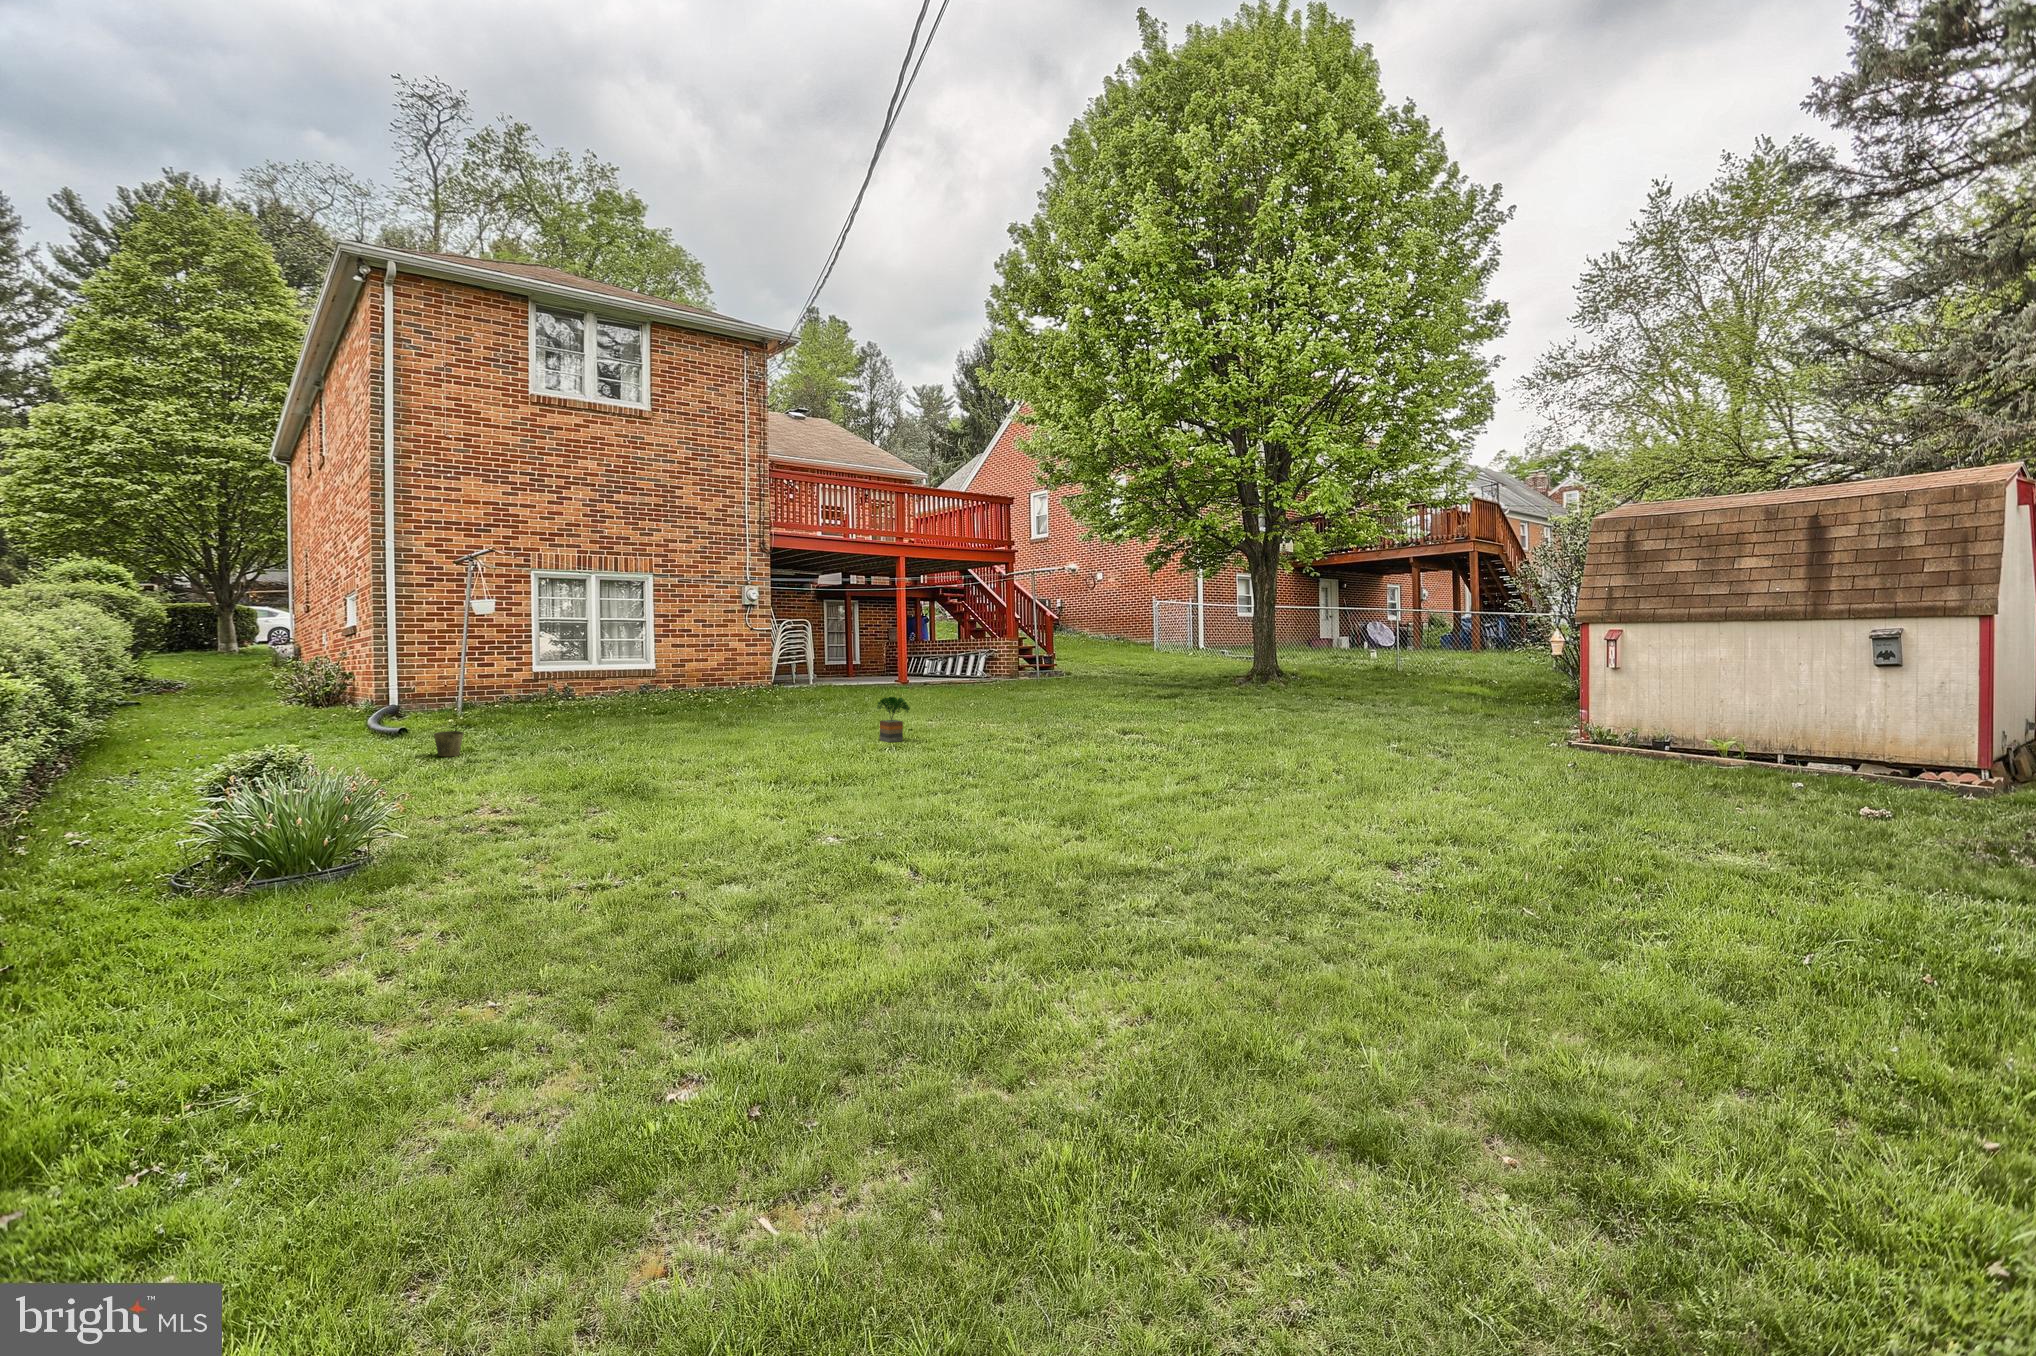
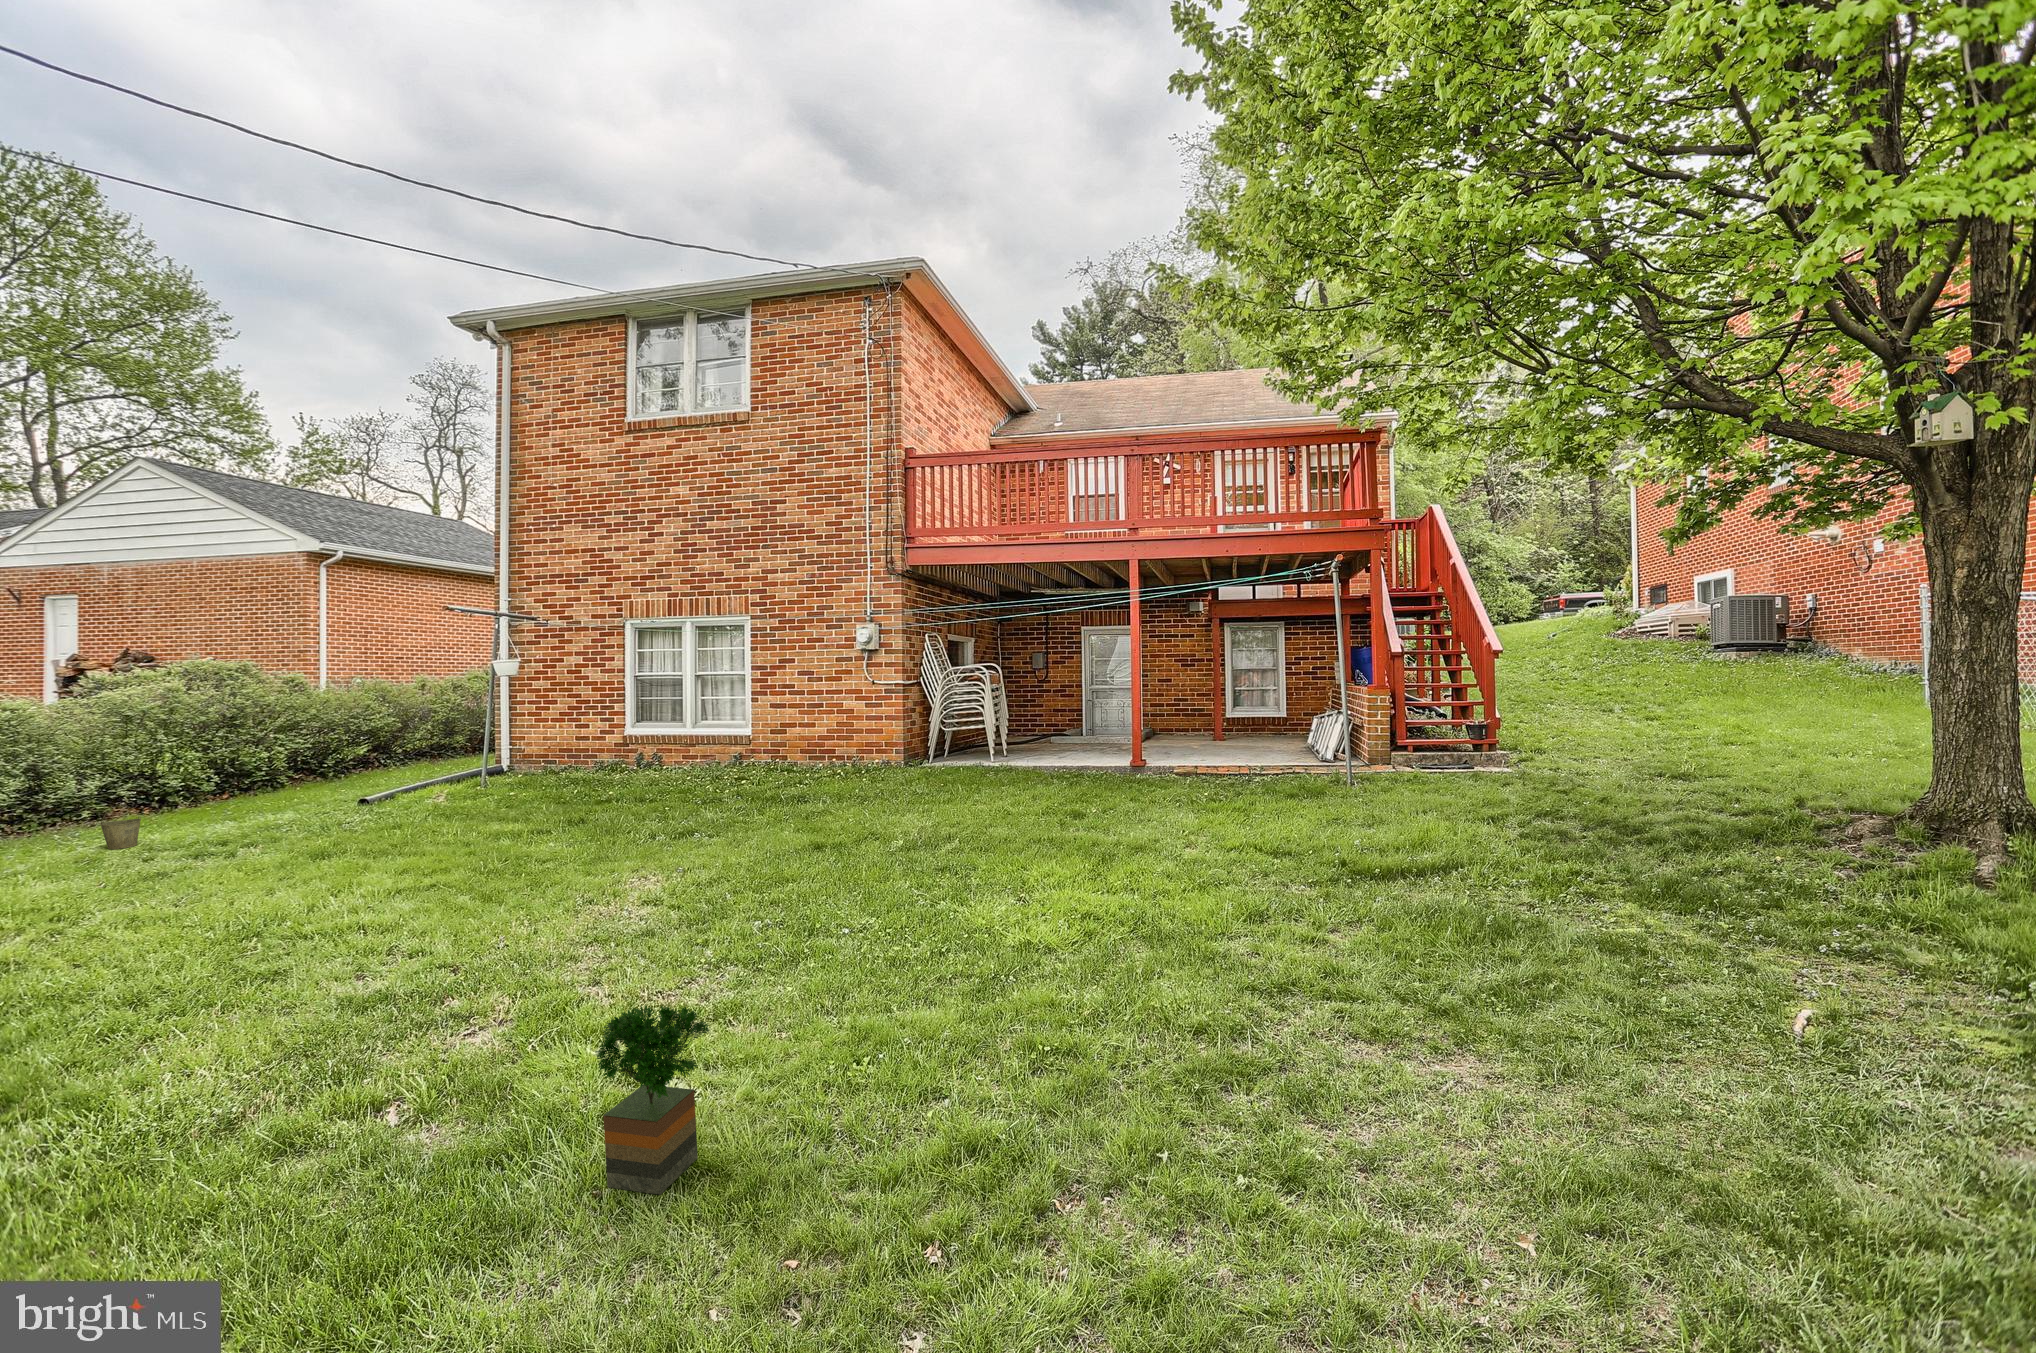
potted tree: present [877,697,910,742] -> present [595,1005,710,1195]

